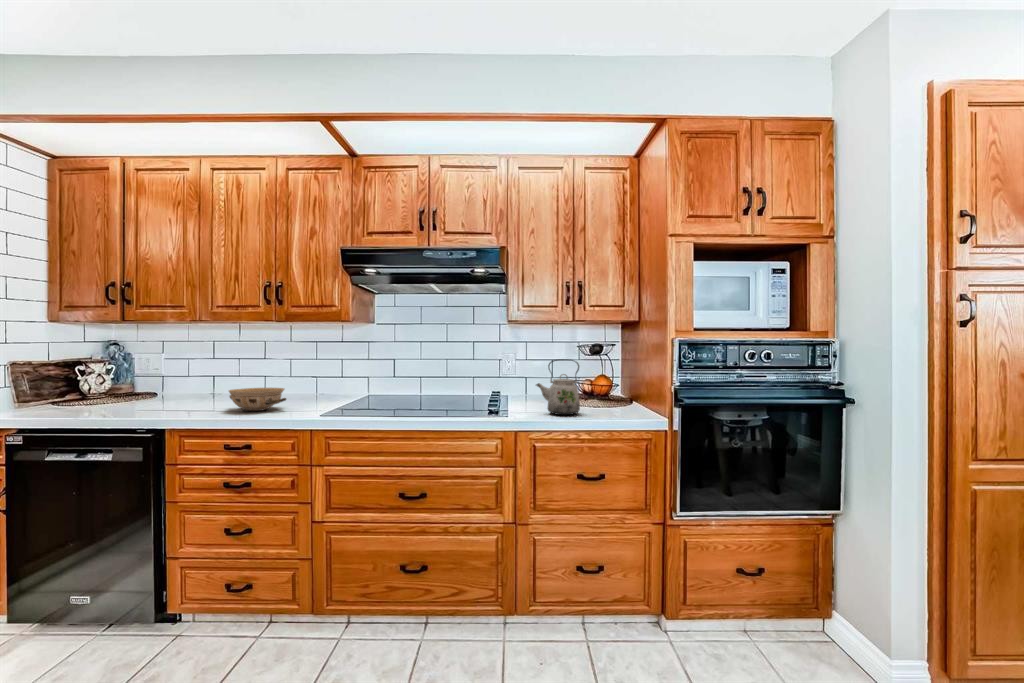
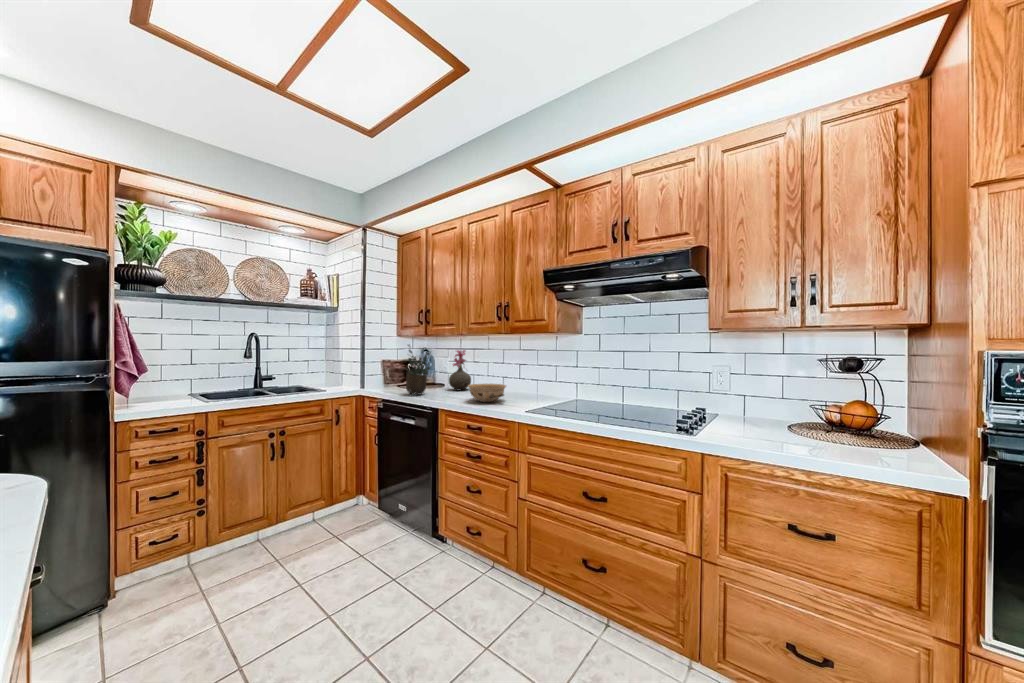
potted plant: none [102,337,150,412] -> present [406,345,430,395]
vase: none [172,345,210,402] -> present [449,350,471,390]
kettle: present [536,359,580,415] -> none [733,374,798,445]

